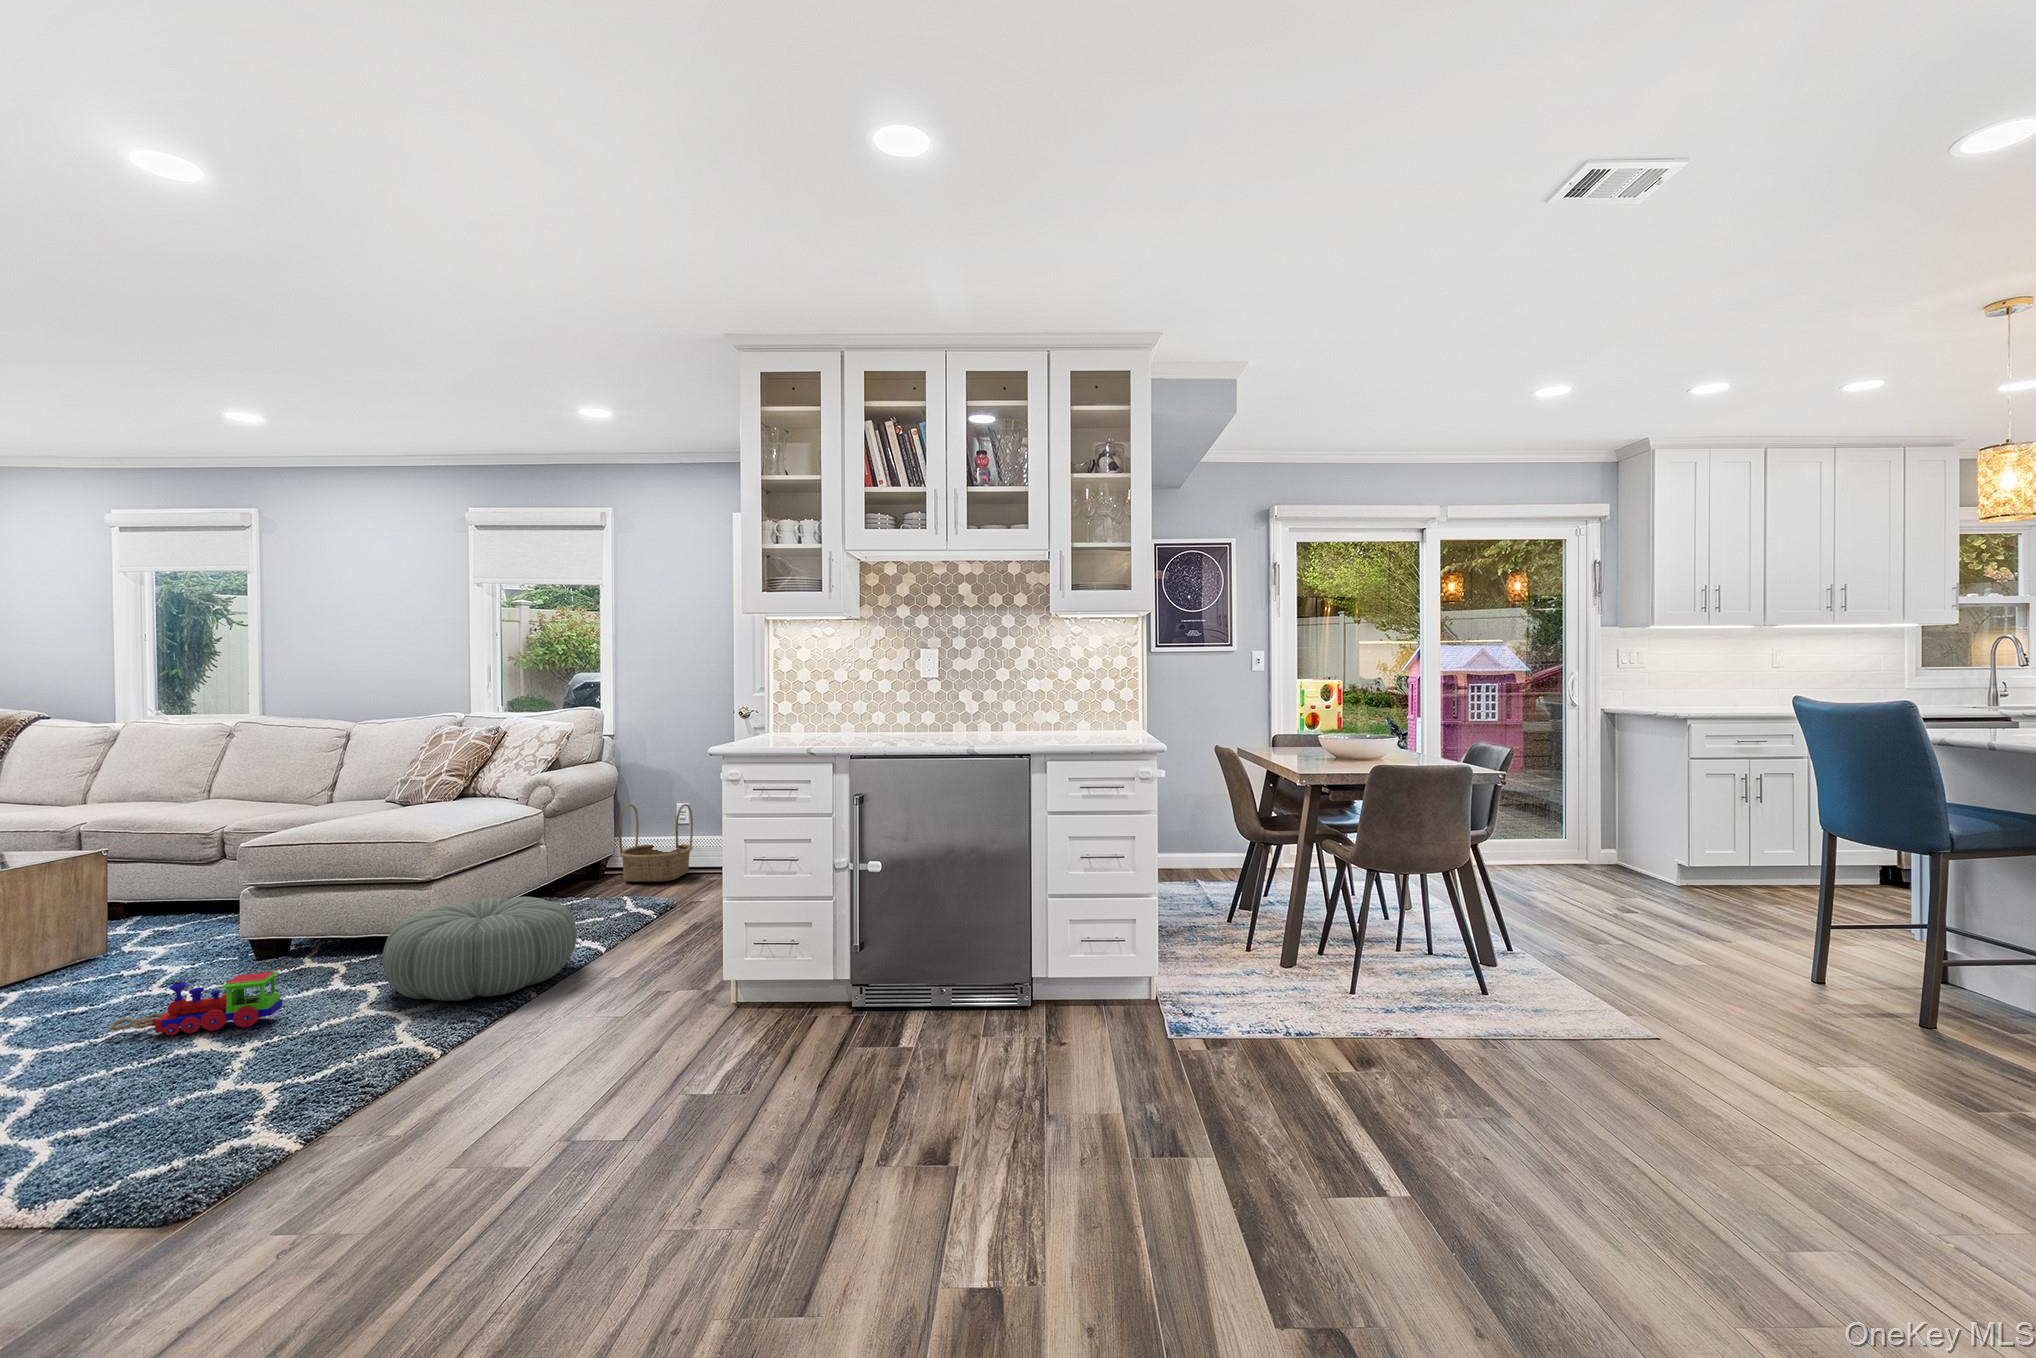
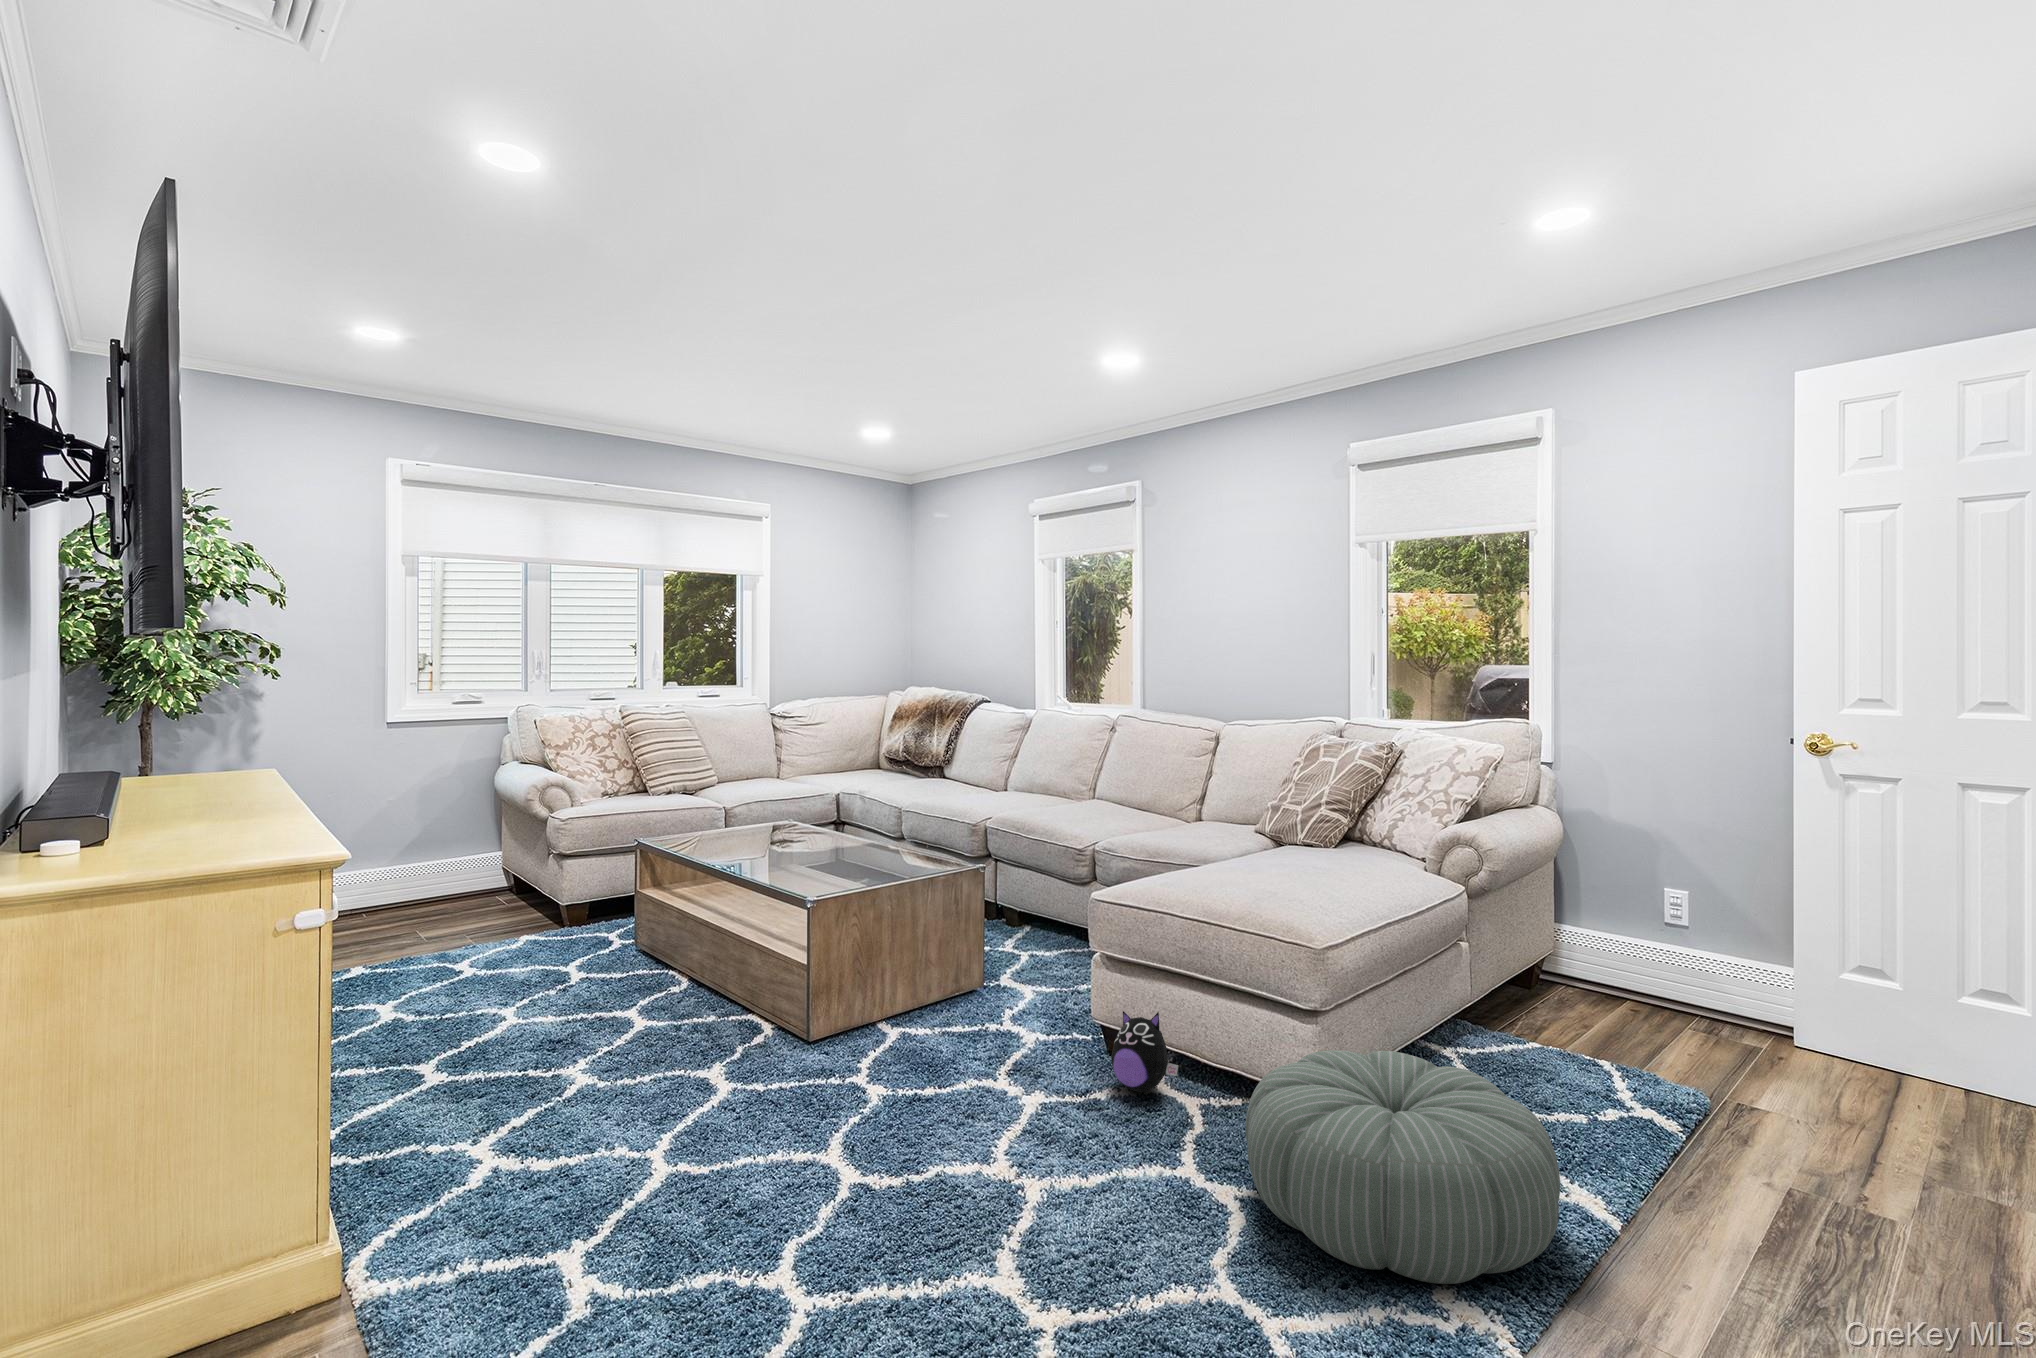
basket: present [619,804,693,882] -> none [1571,880,1705,1027]
plush toy: none [263,919,325,980] -> present [1111,1011,1178,1092]
toy train: present [109,971,282,1036] -> none [948,1093,1120,1192]

